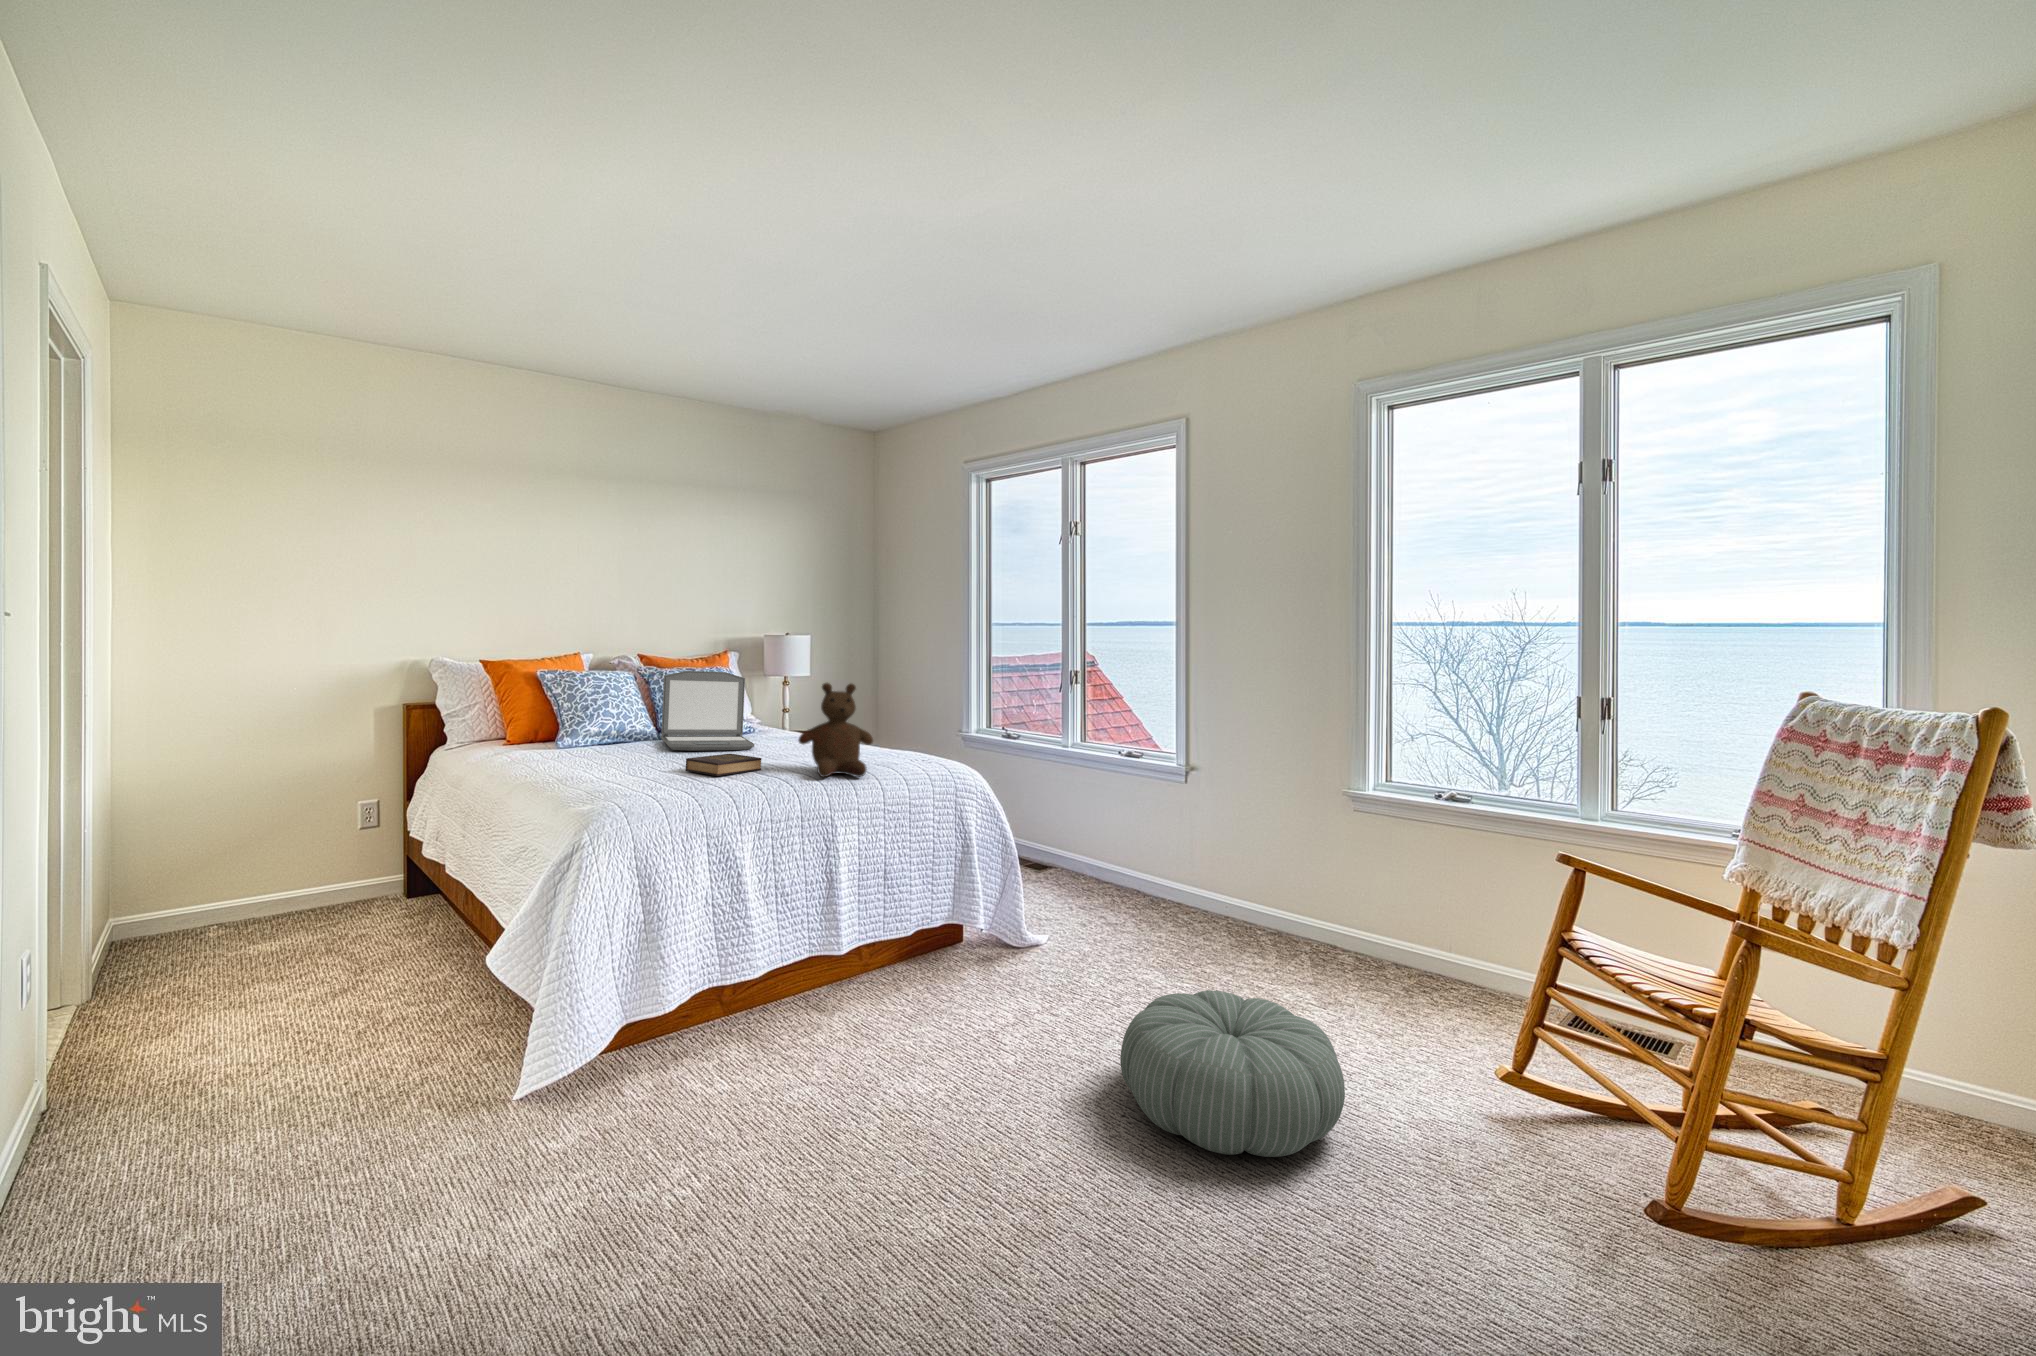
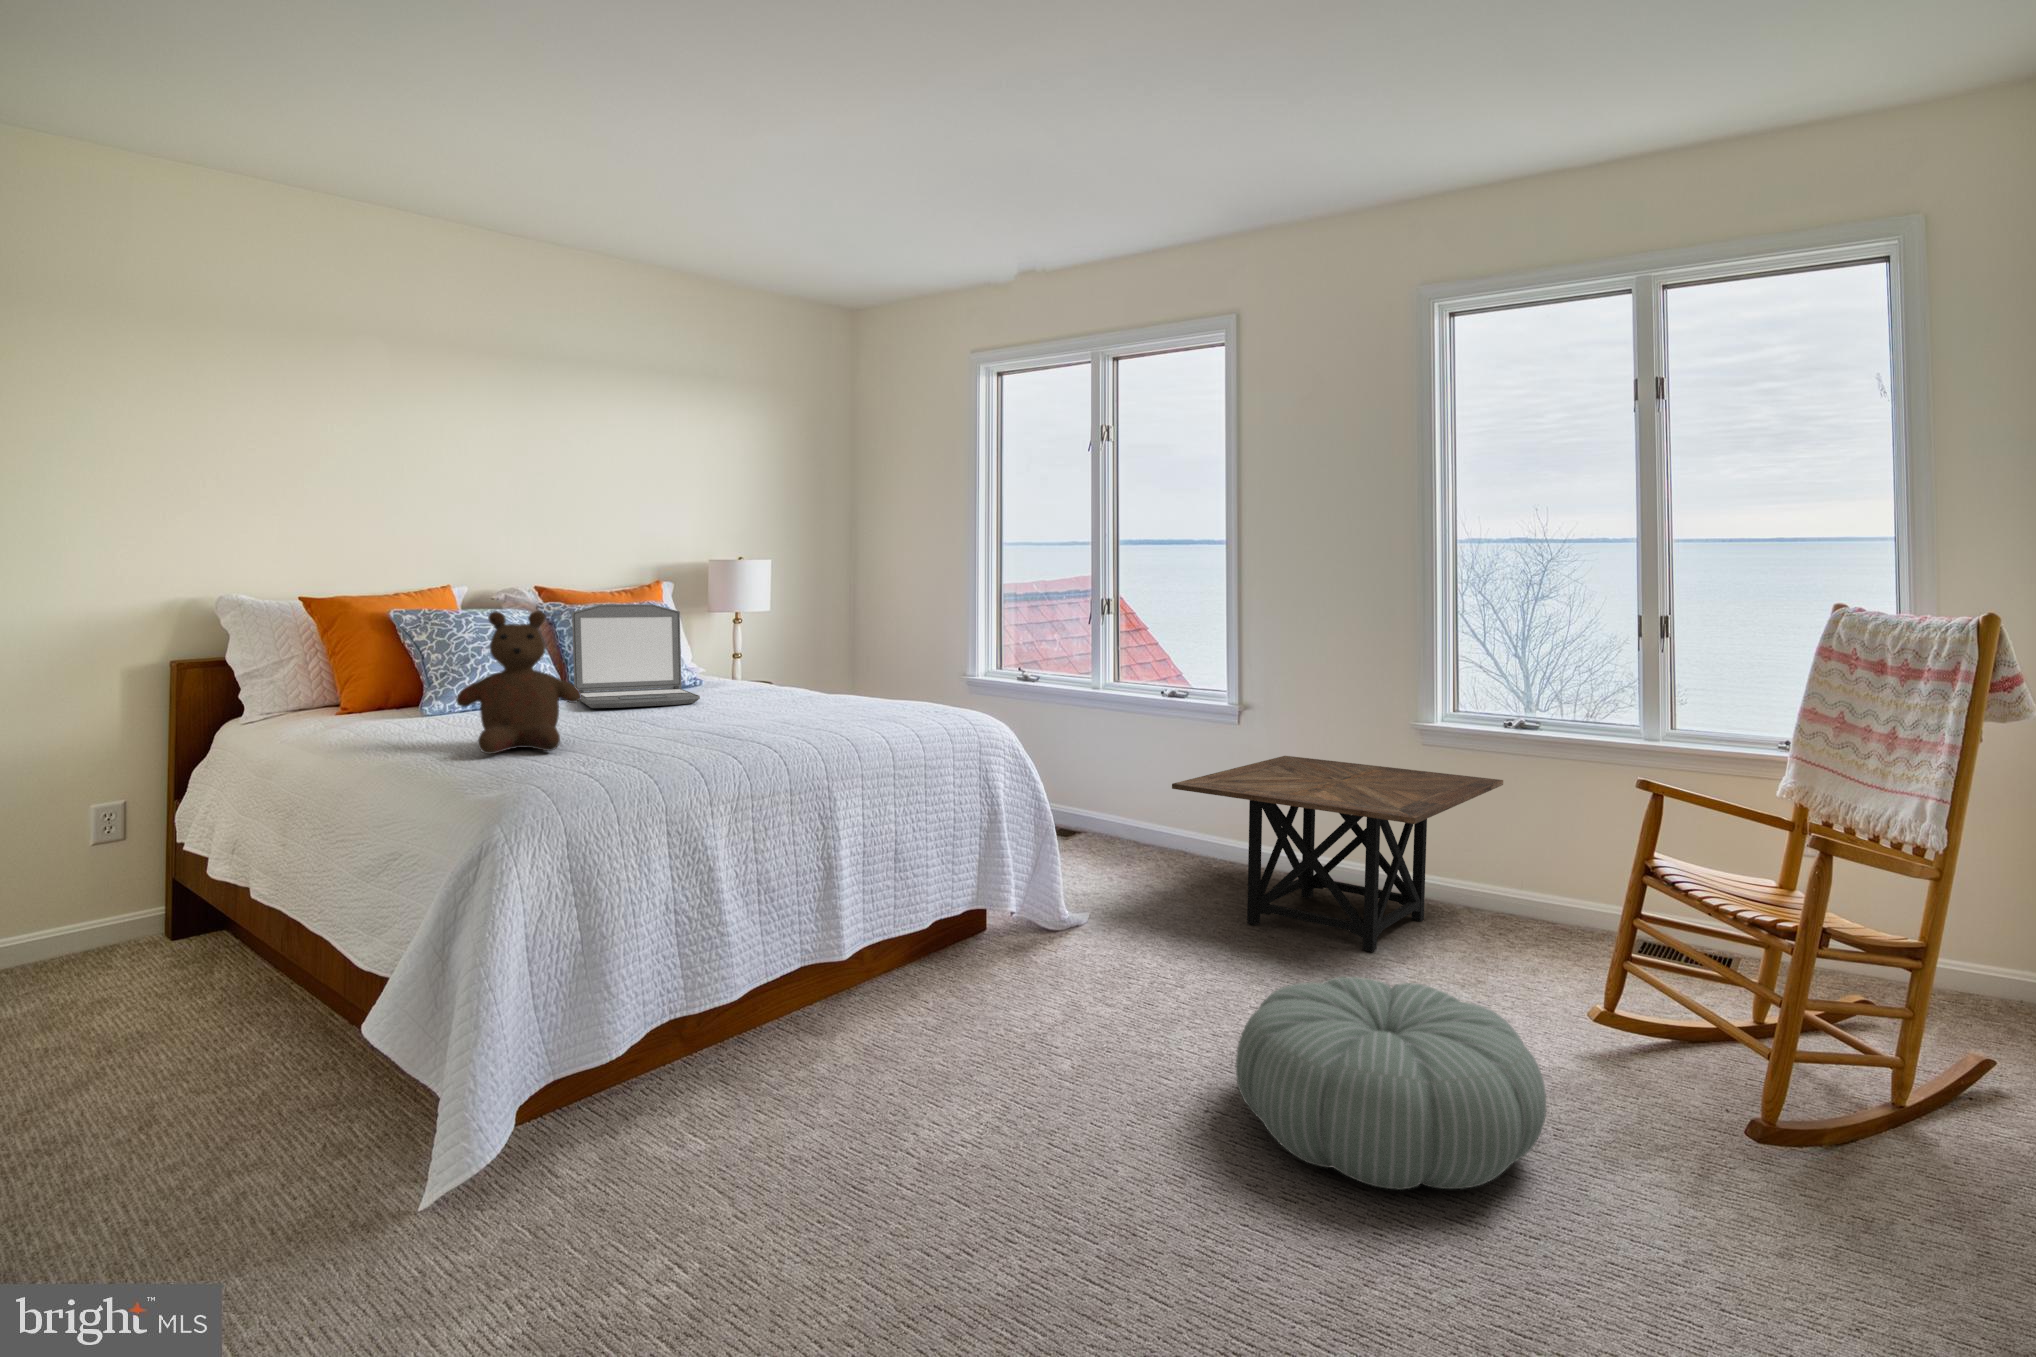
teddy bear: present [798,683,873,777] -> present [456,611,581,754]
hardback book: present [686,754,761,776] -> none [613,707,714,735]
side table: none [1107,811,1364,970] -> present [1172,756,1503,952]

